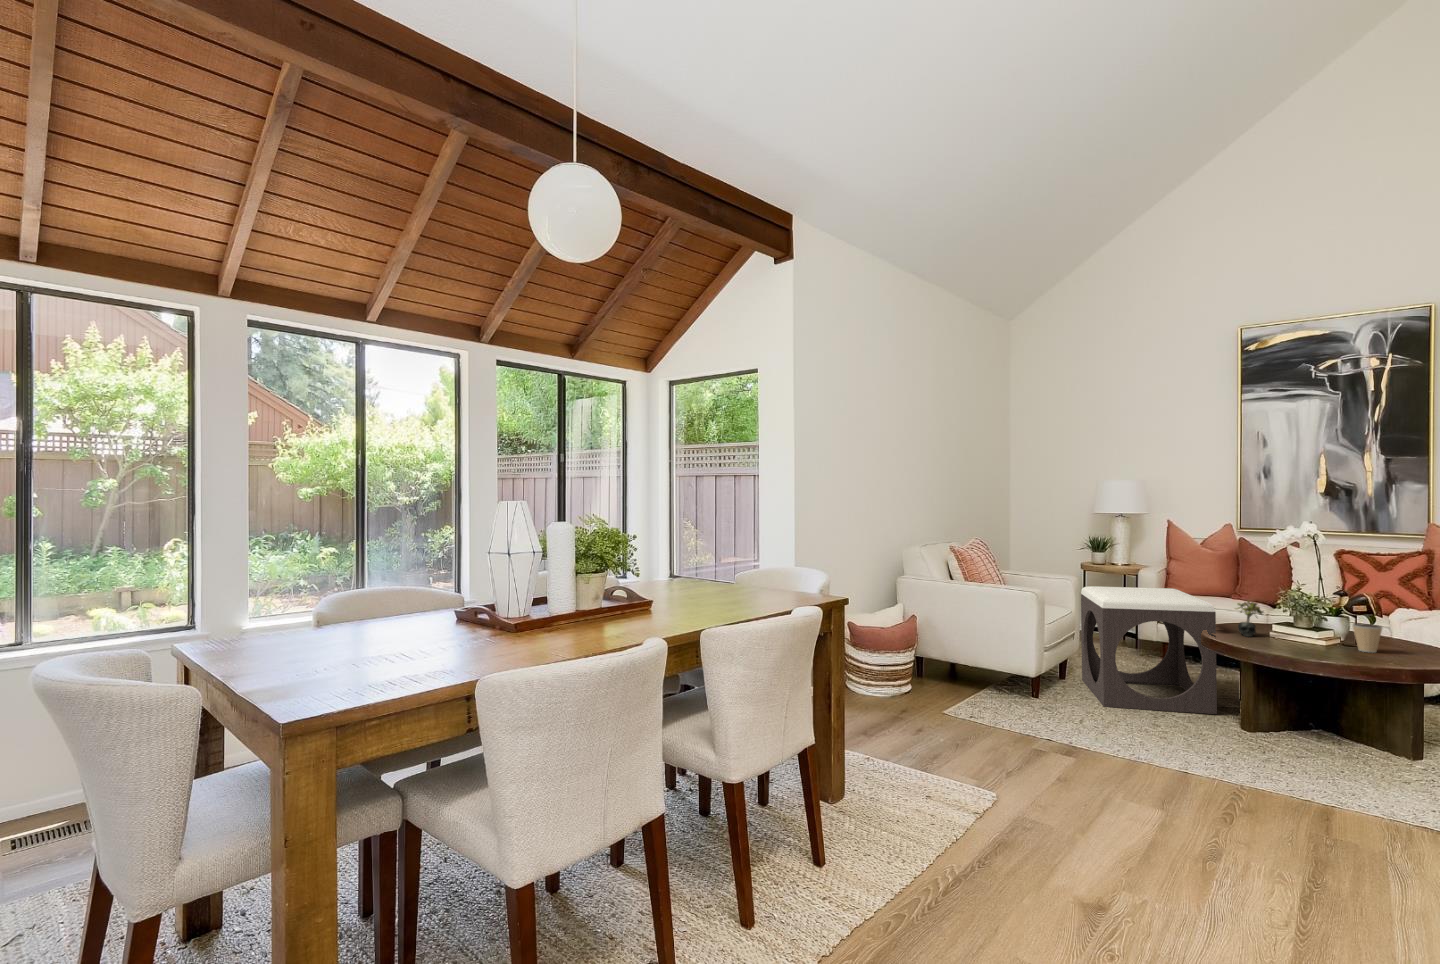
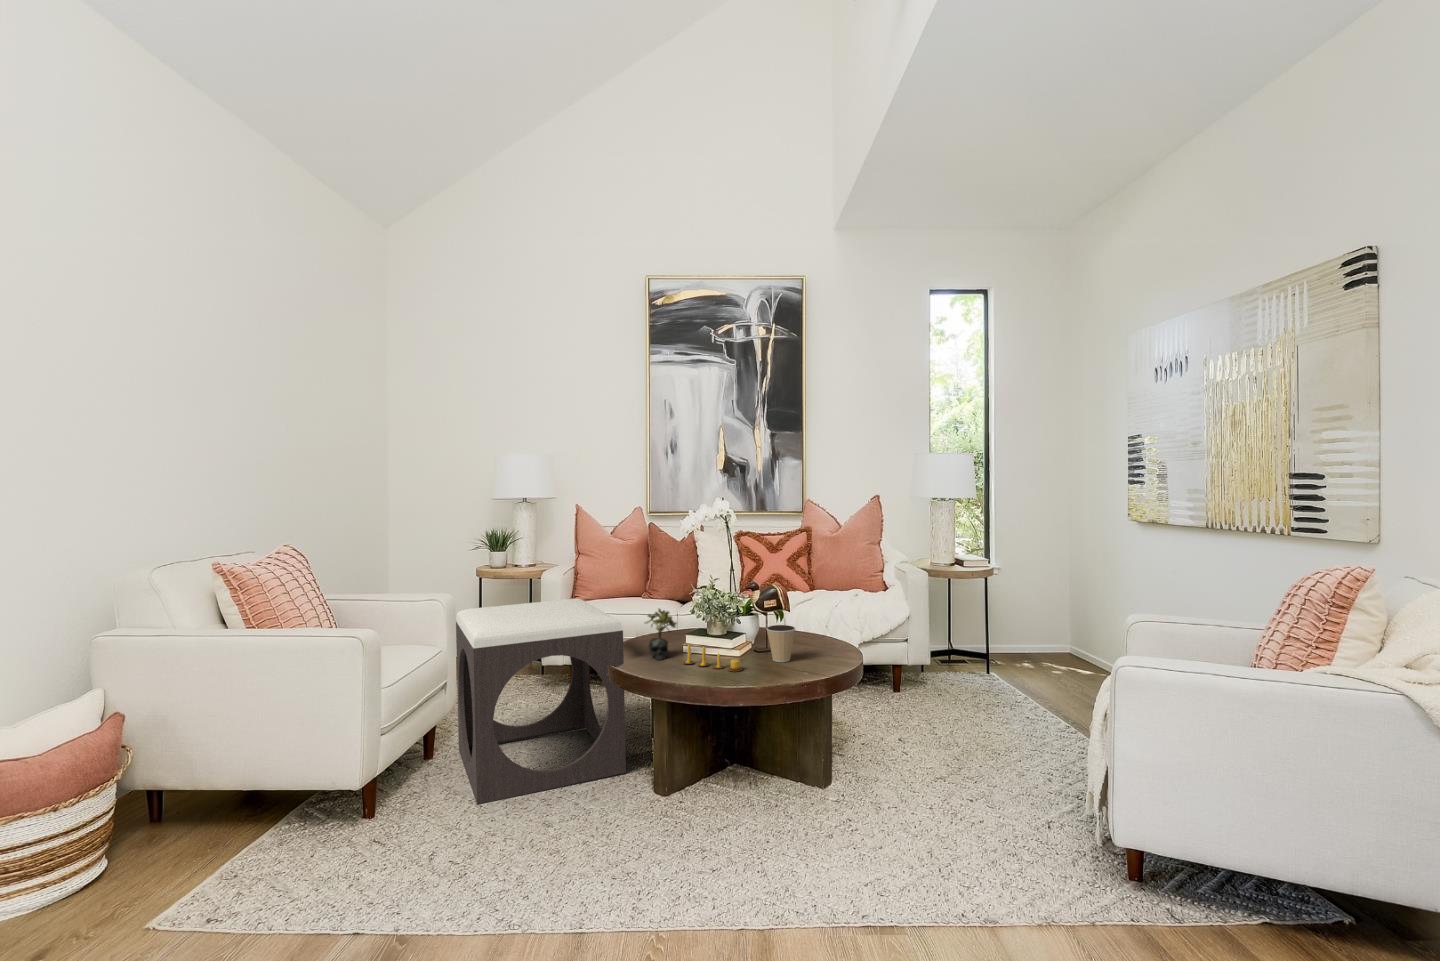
candle: none [1269,627,1325,651] -> present [683,645,742,672]

